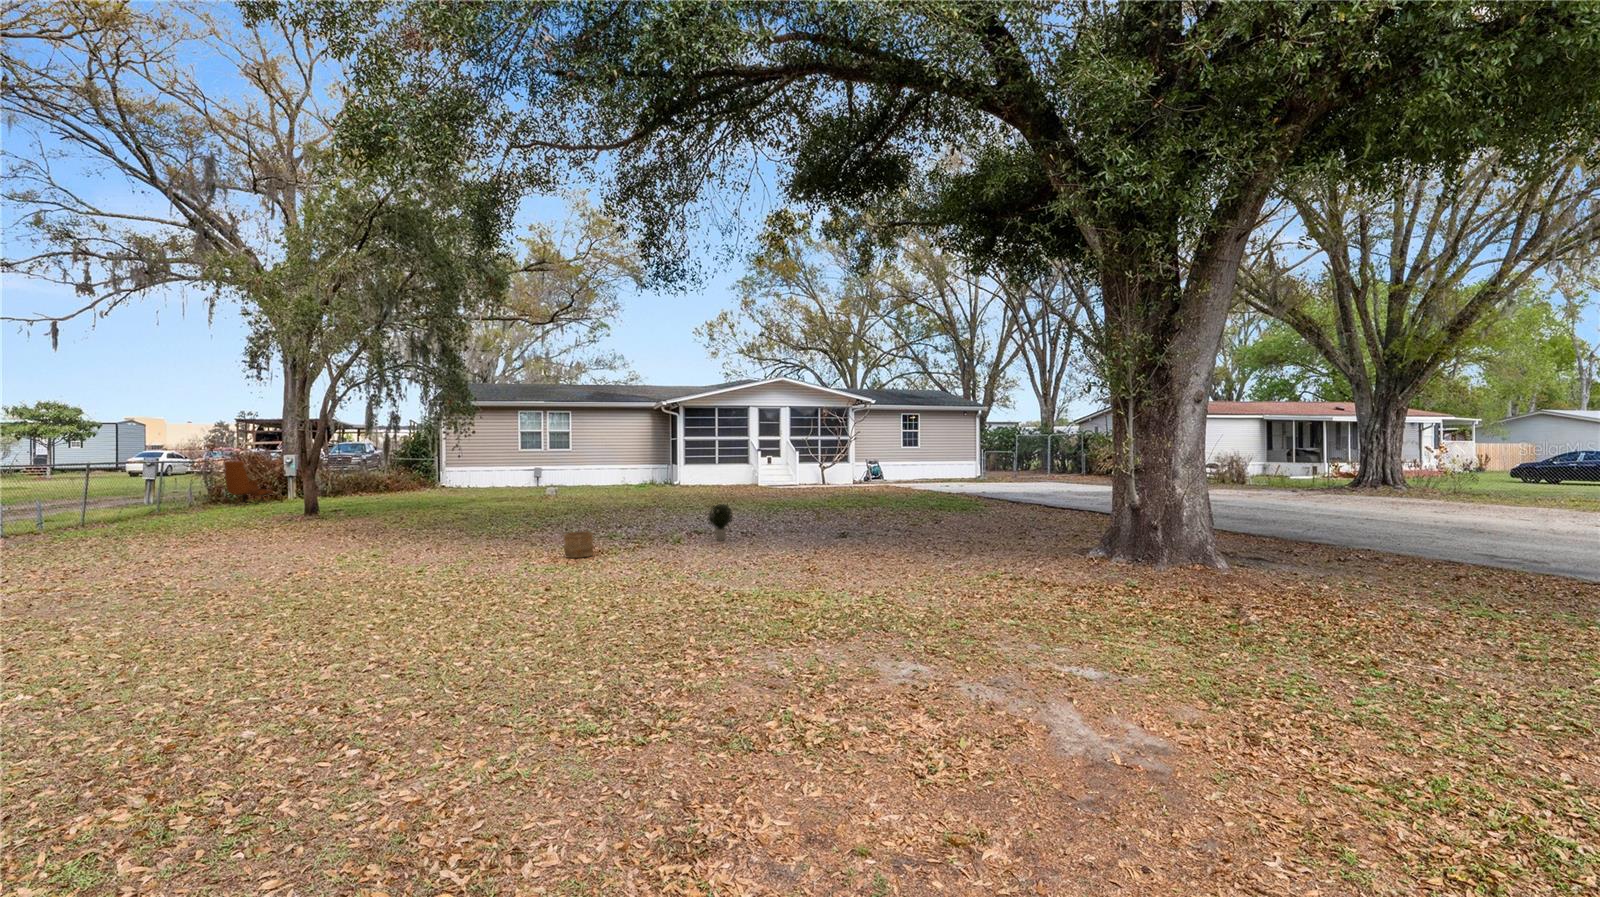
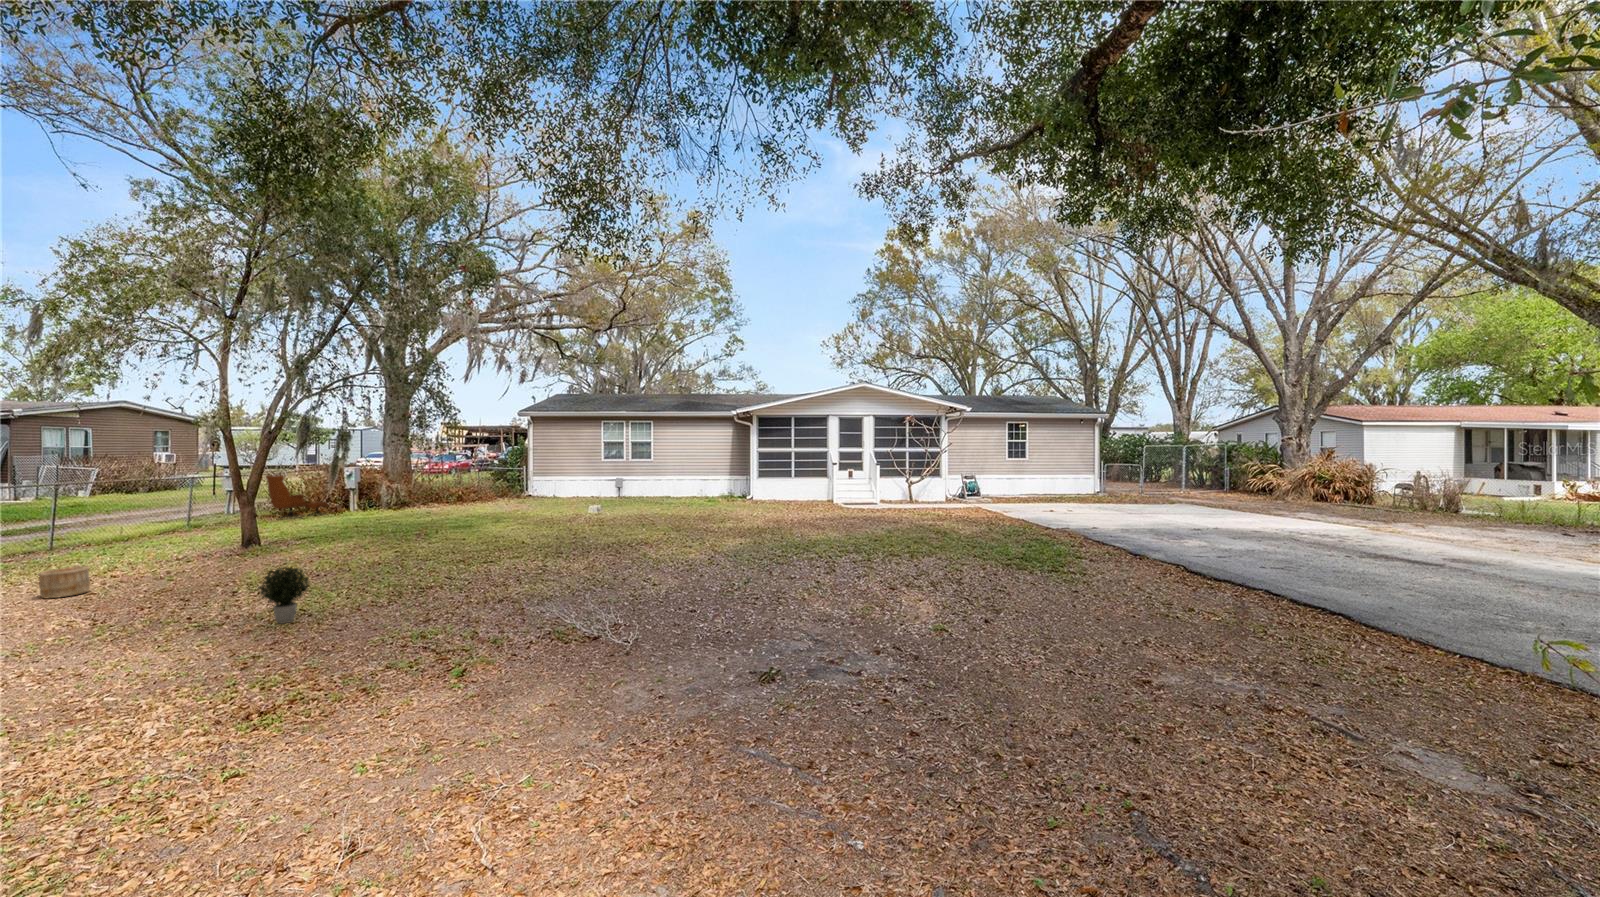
potted plant: present [708,504,732,541] -> present [258,567,309,624]
wooden bucket: present [564,531,593,558] -> present [38,566,90,598]

